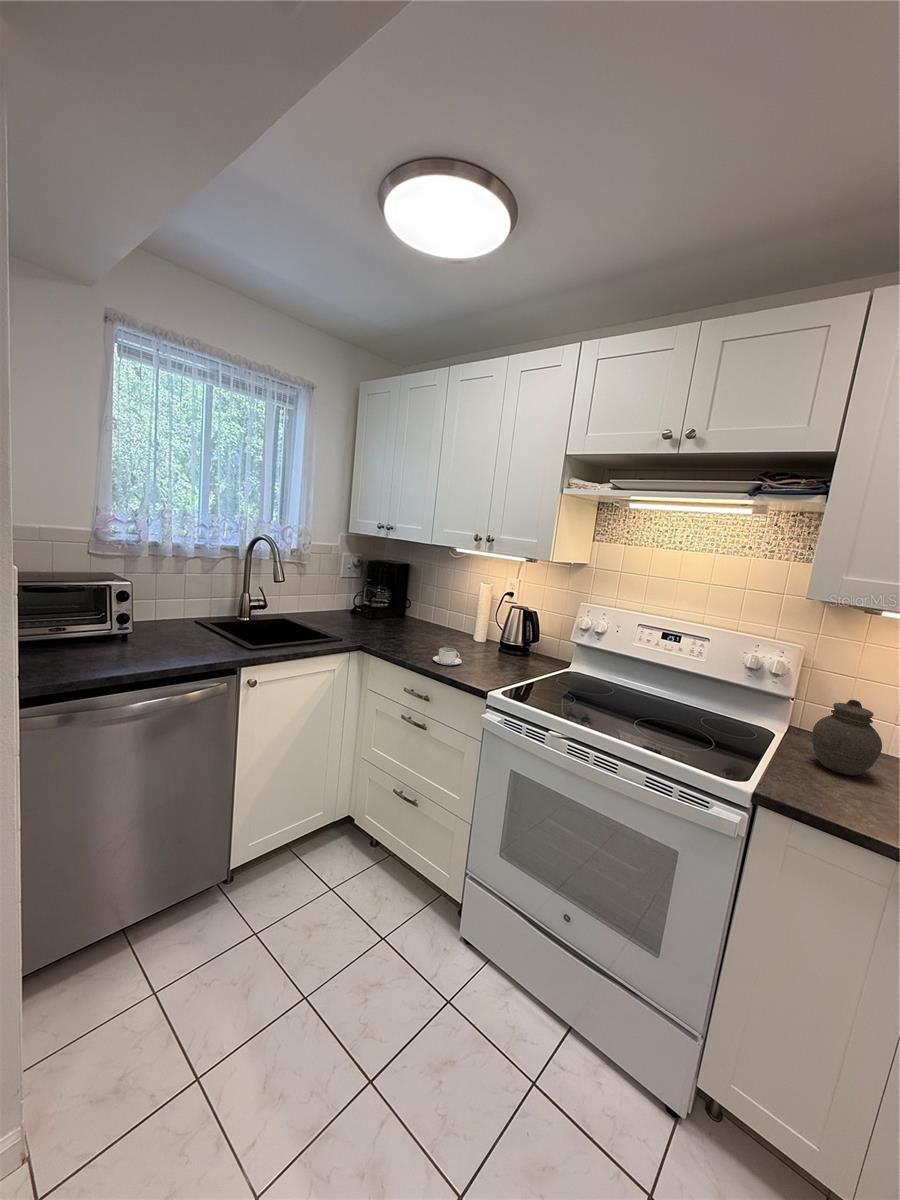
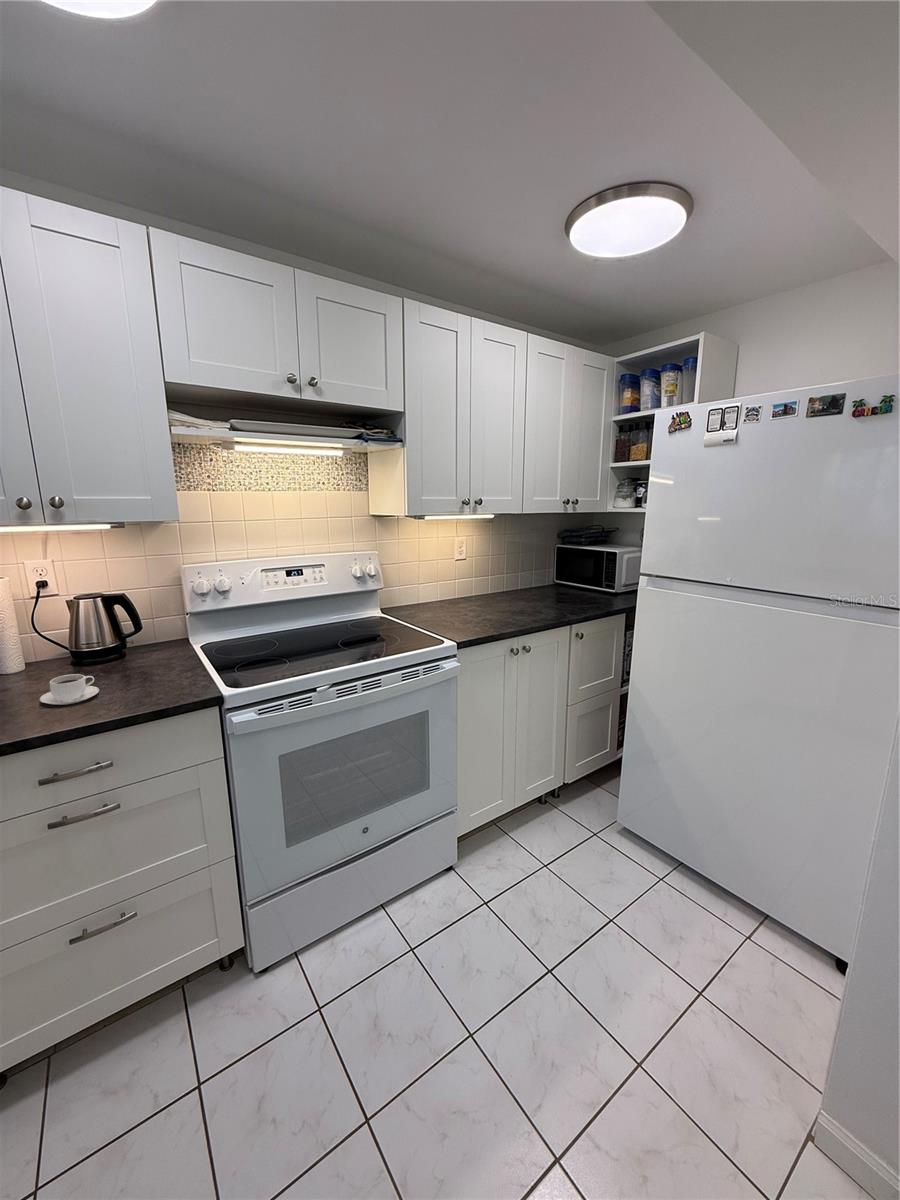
jar: present [812,700,882,775] -> none [410,581,443,627]

